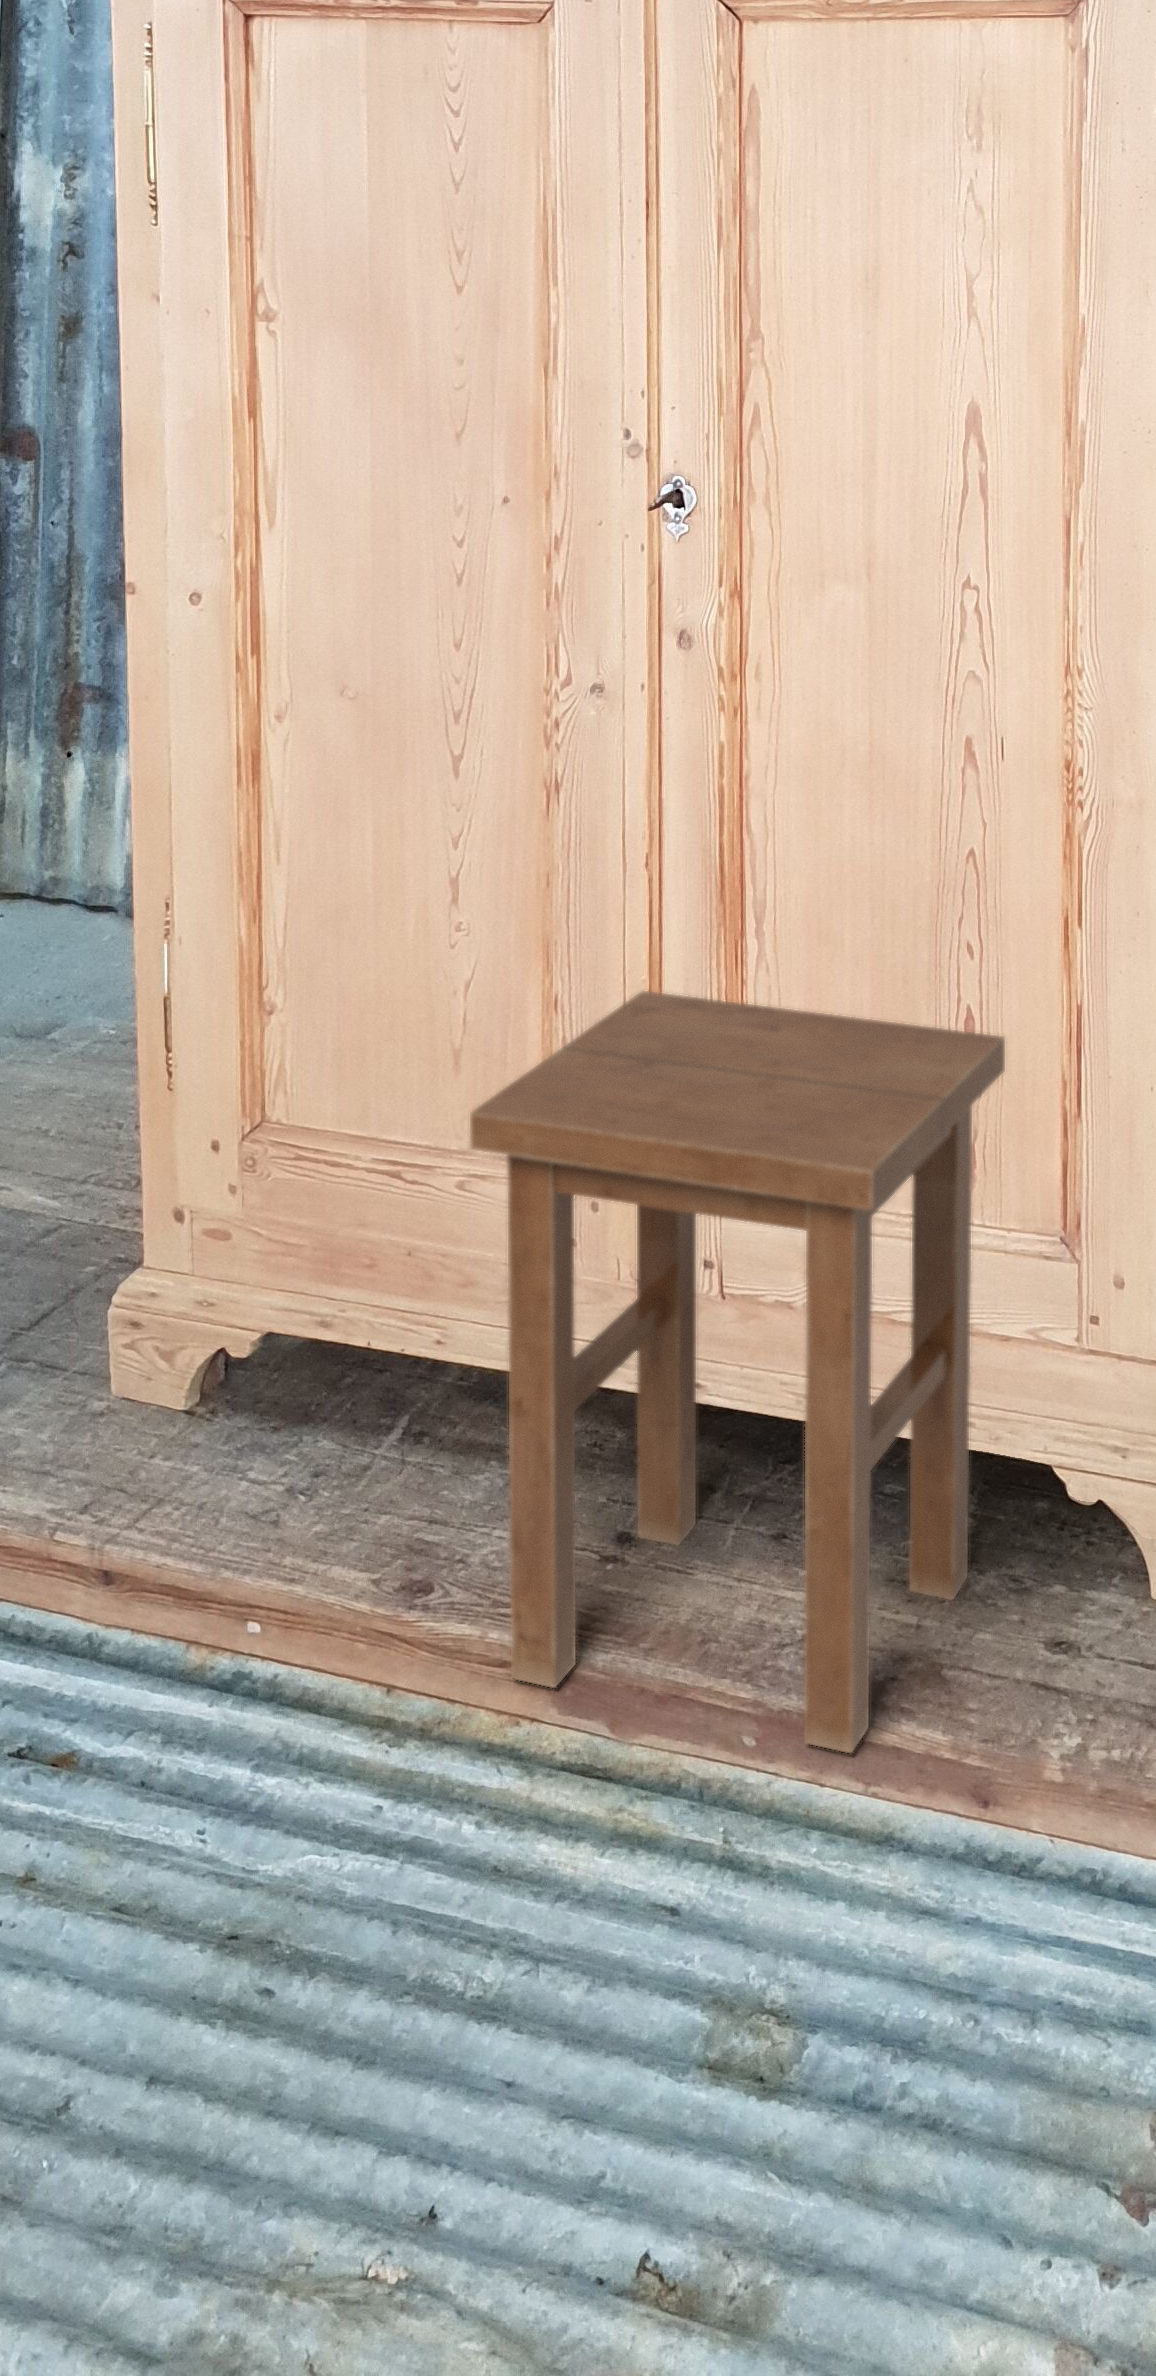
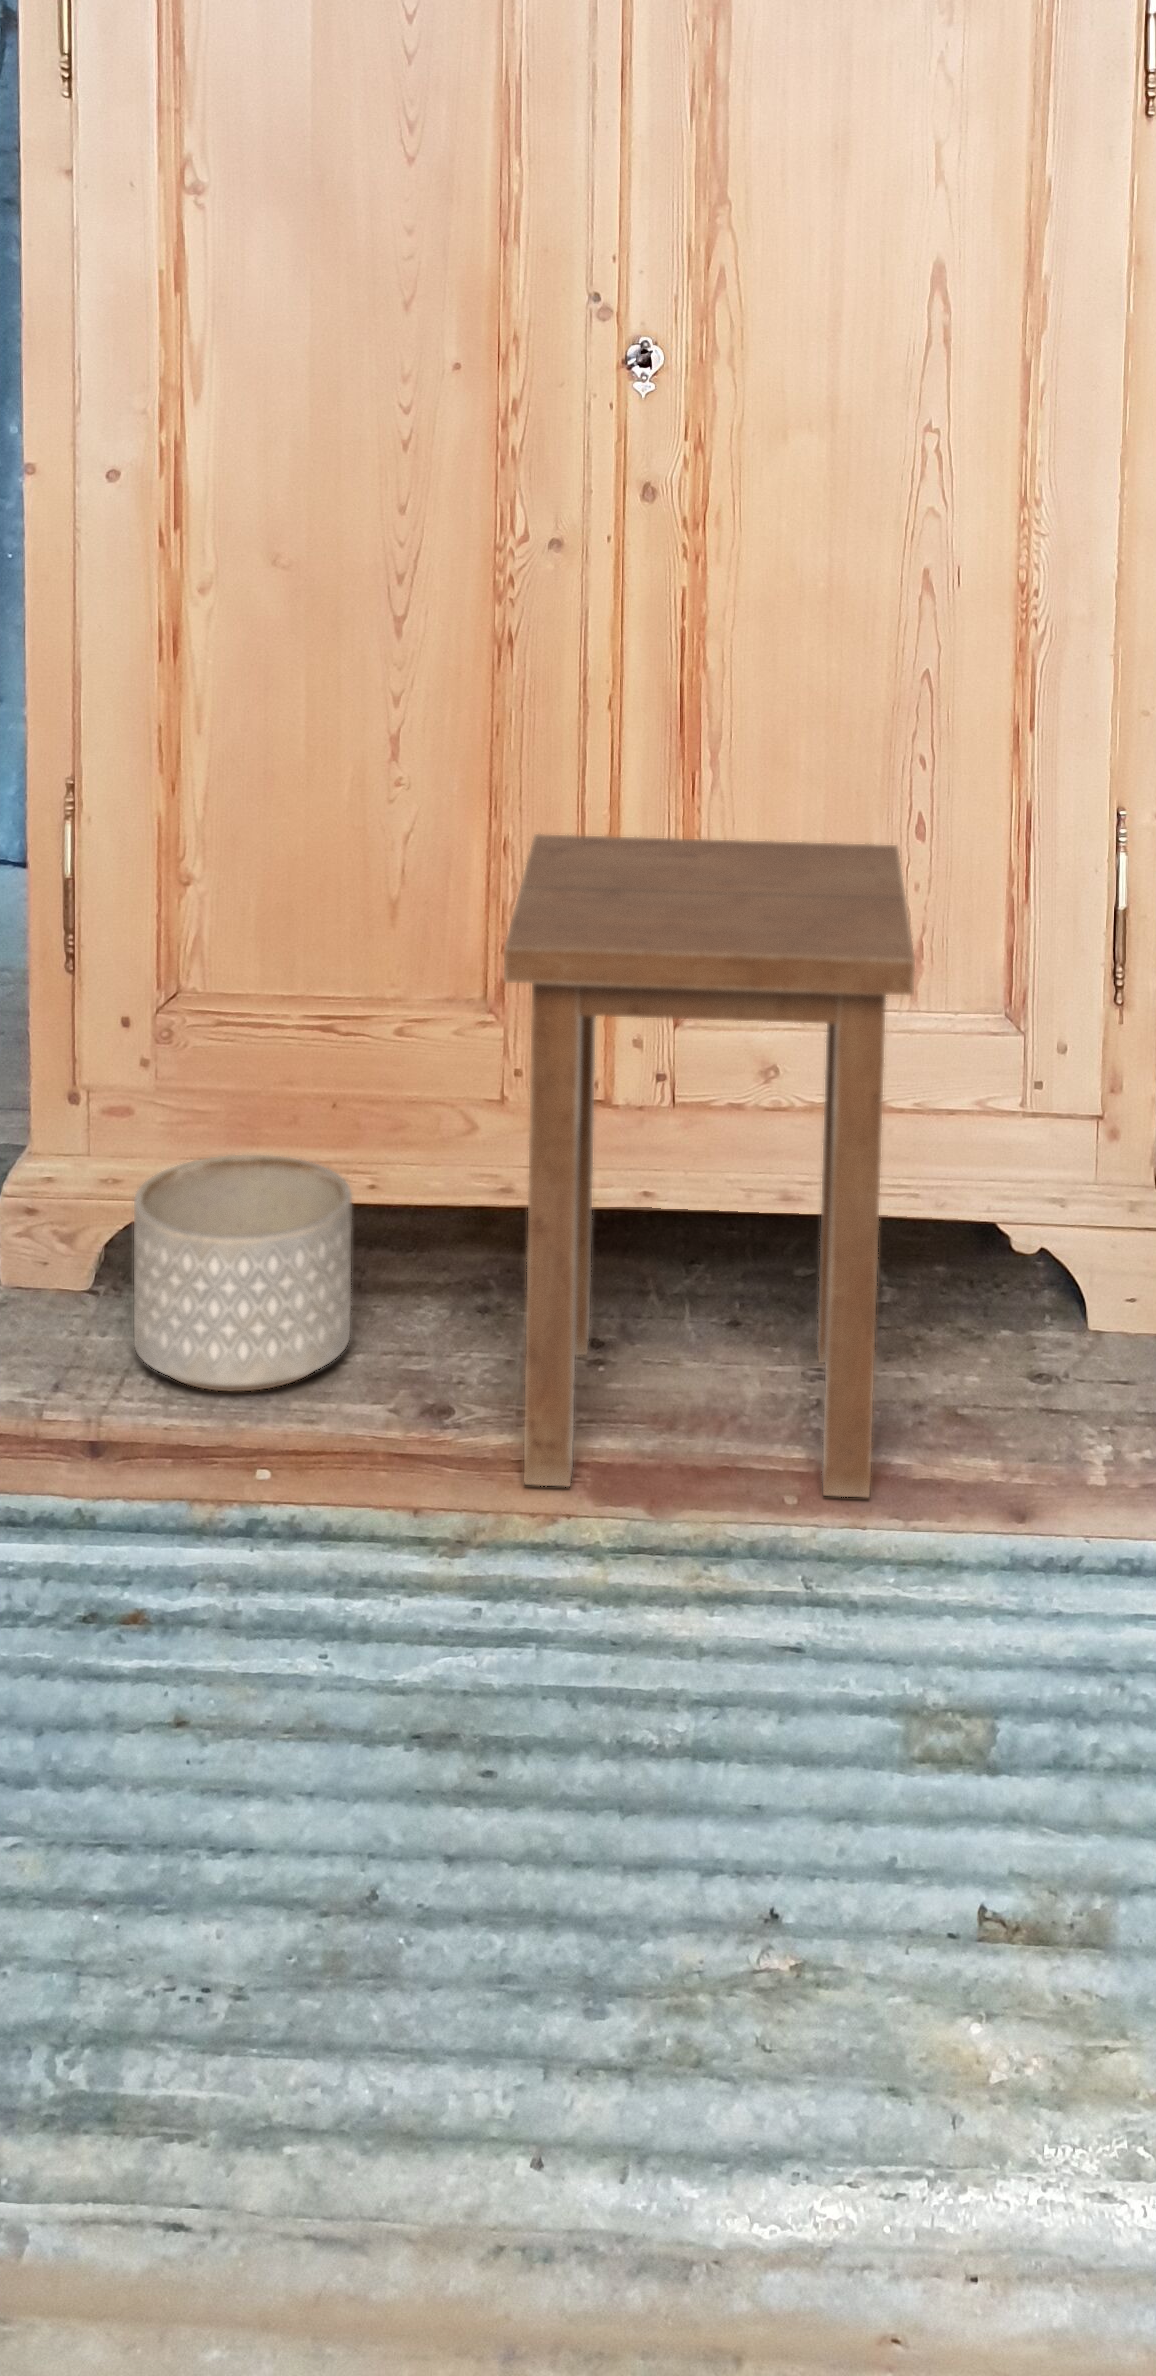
planter: none [235,1289,456,1534] -> present [134,1155,352,1391]

